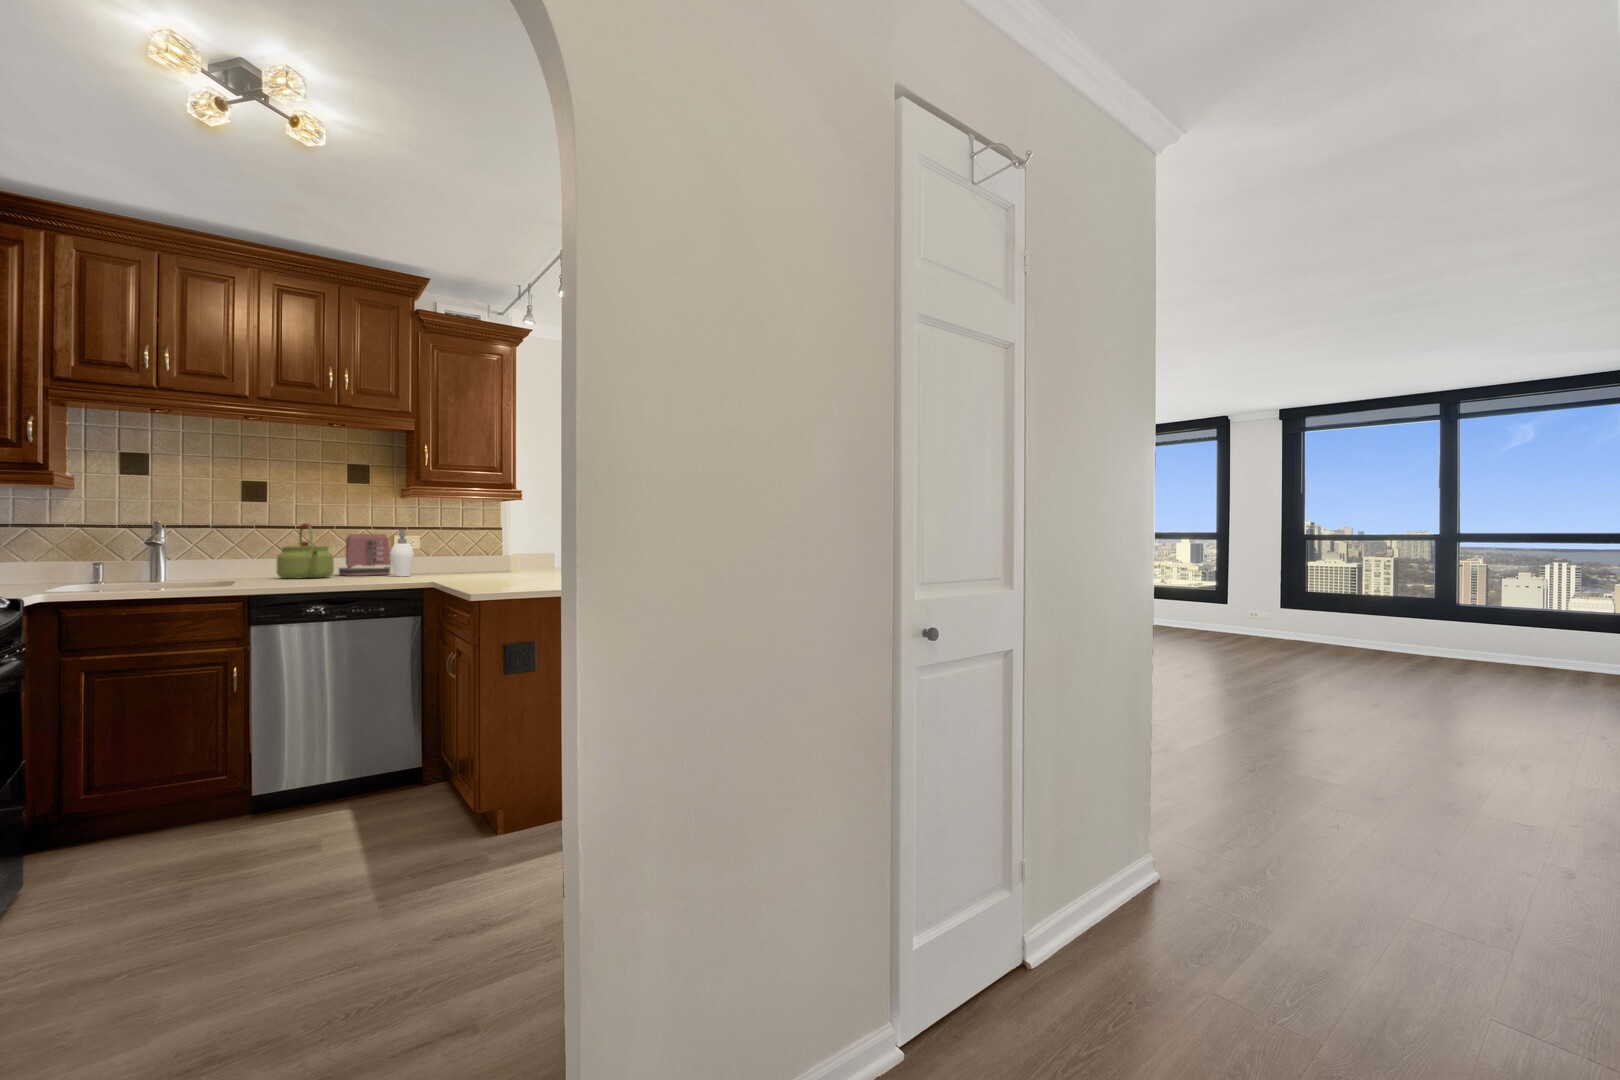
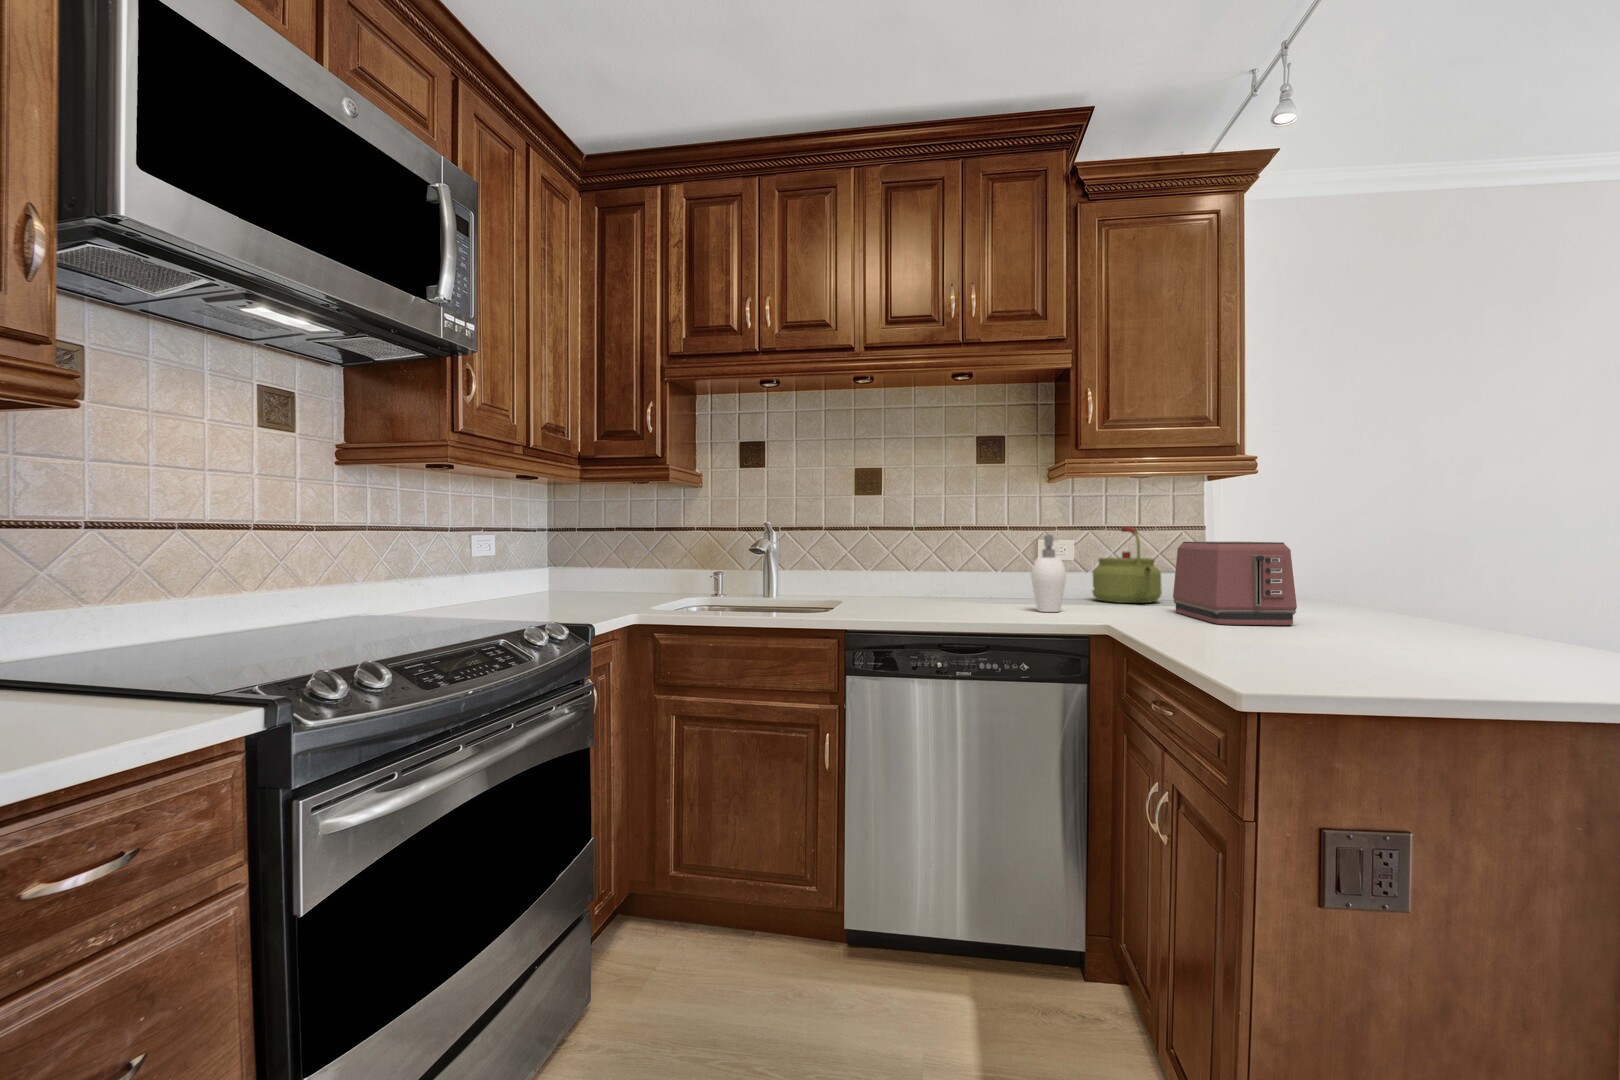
kettle: present [276,523,334,579] -> present [1092,527,1162,603]
toaster: present [339,534,391,576] -> present [1173,542,1297,625]

